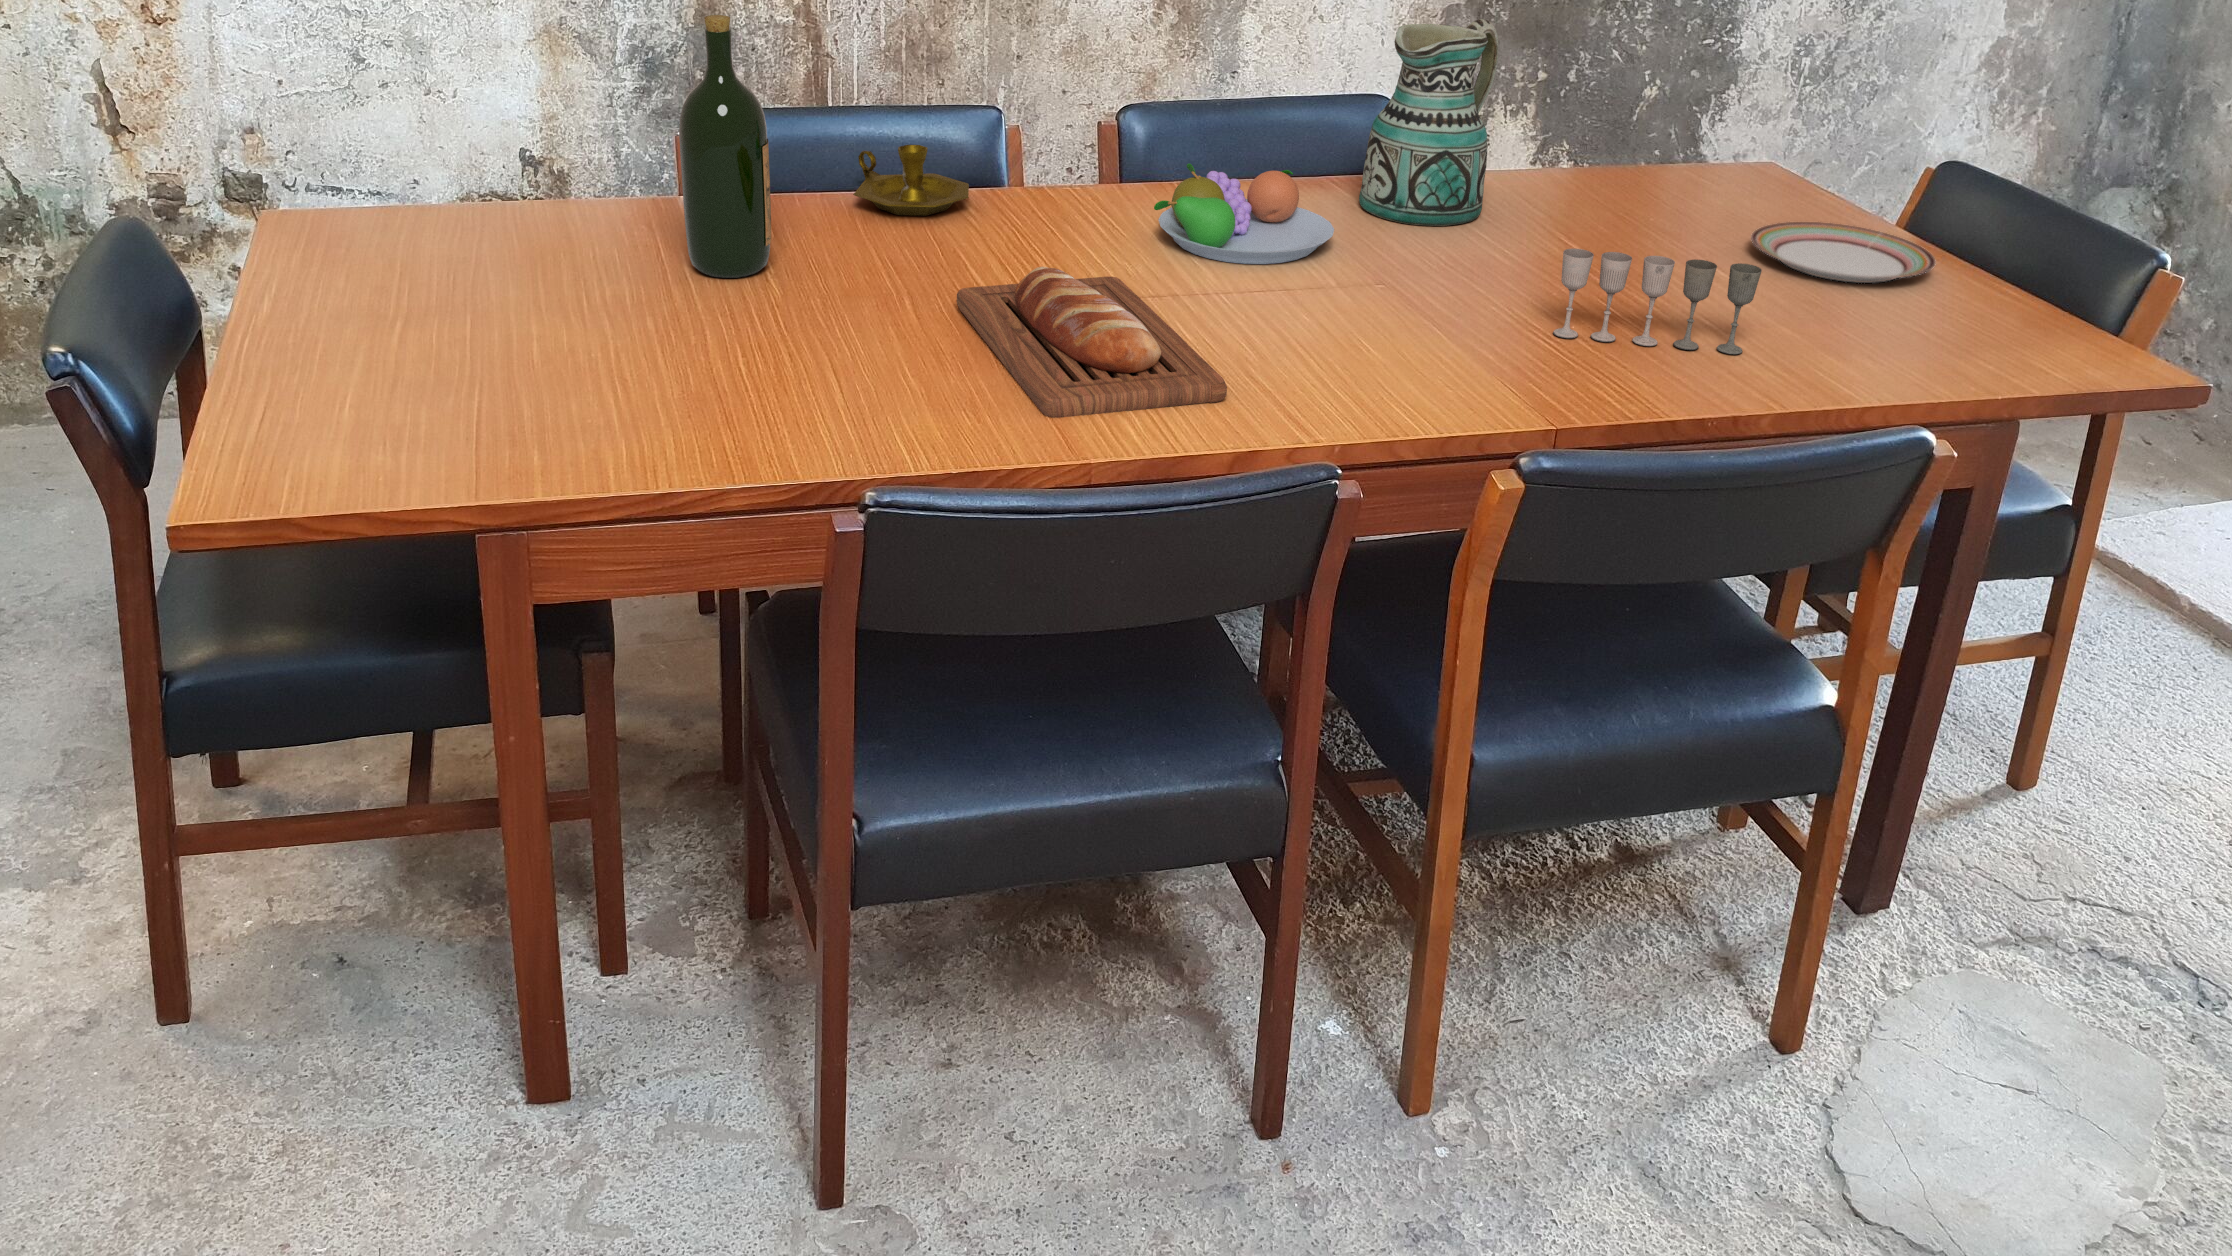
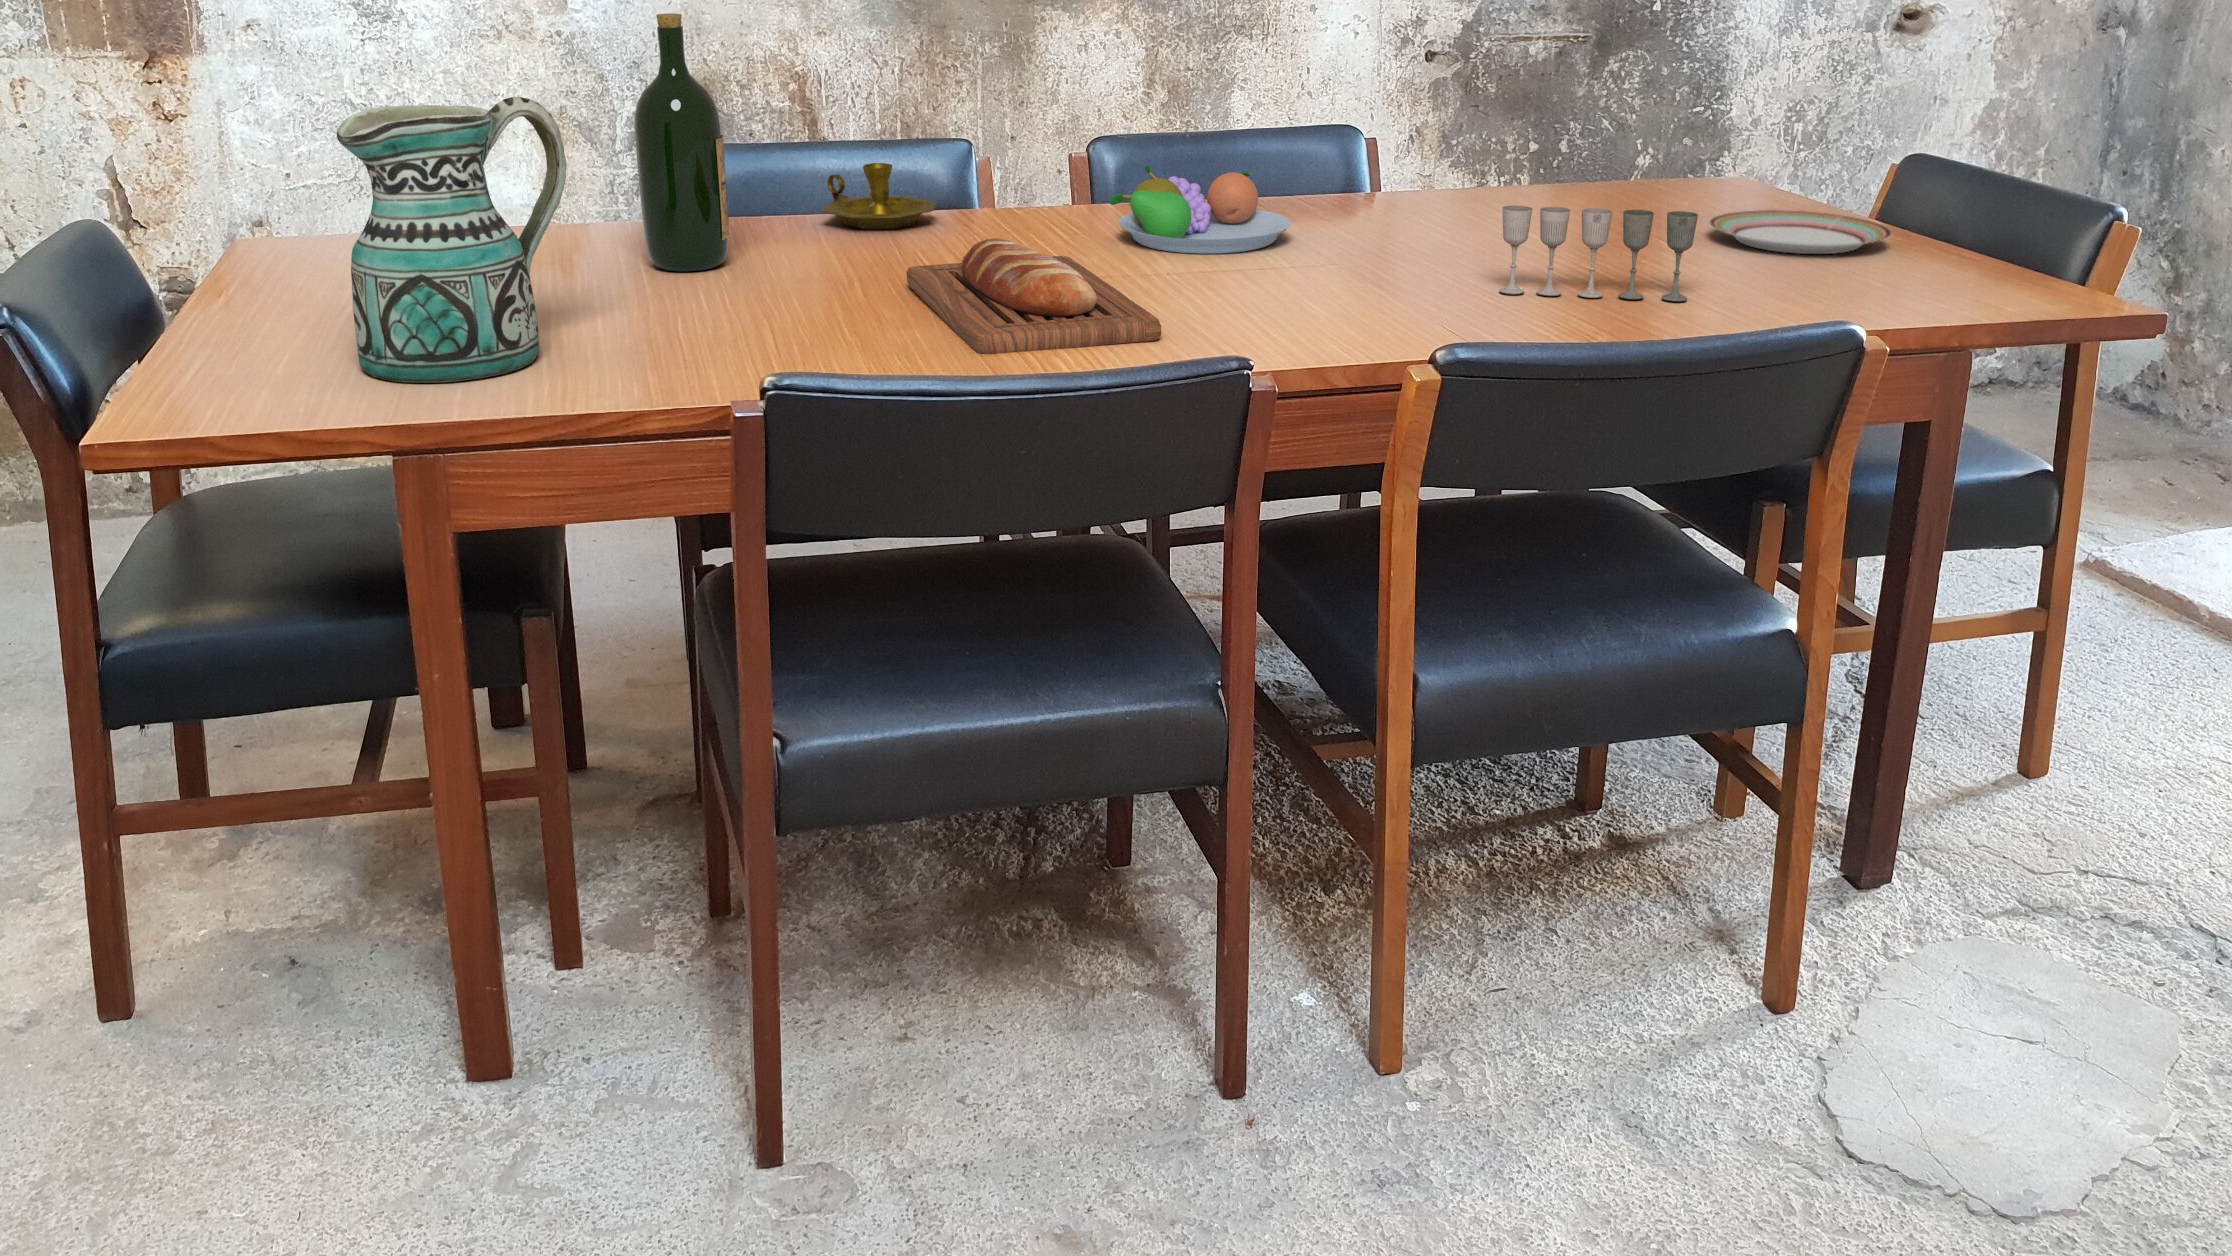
ceramic pitcher: present [1359,19,1499,226] -> present [337,97,567,383]

